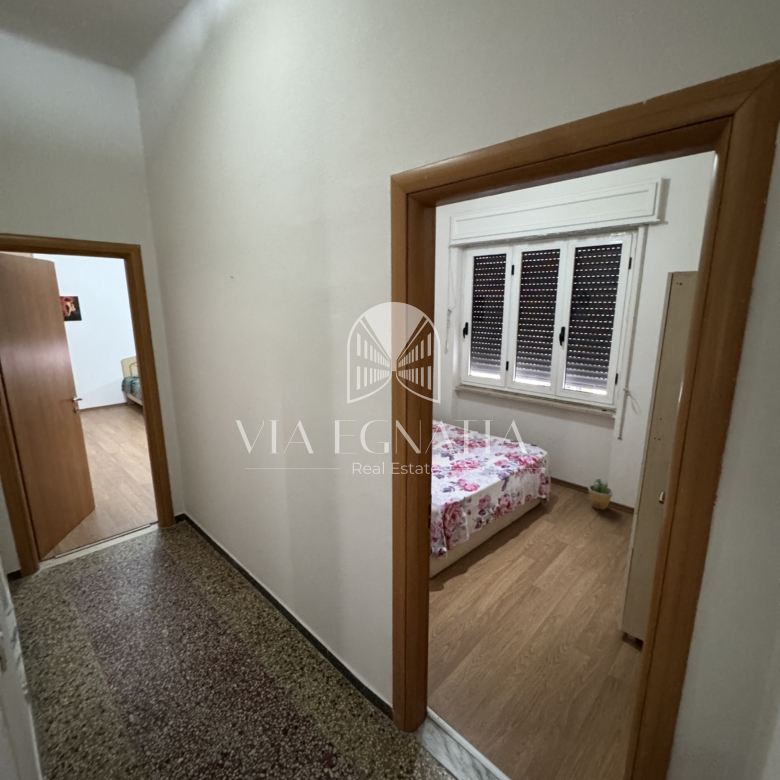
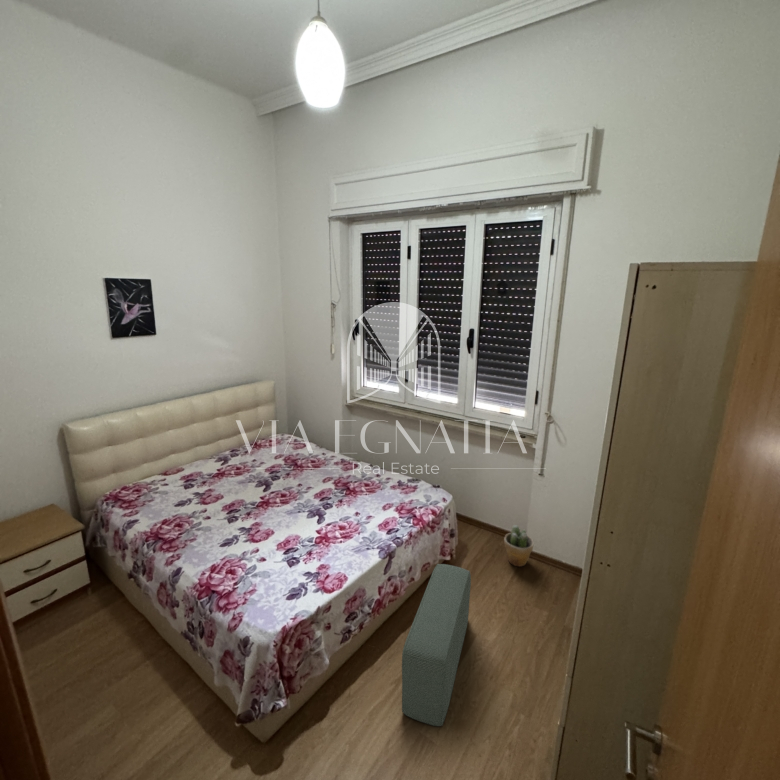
pouf: none [519,492,564,582] -> present [402,564,471,726]

